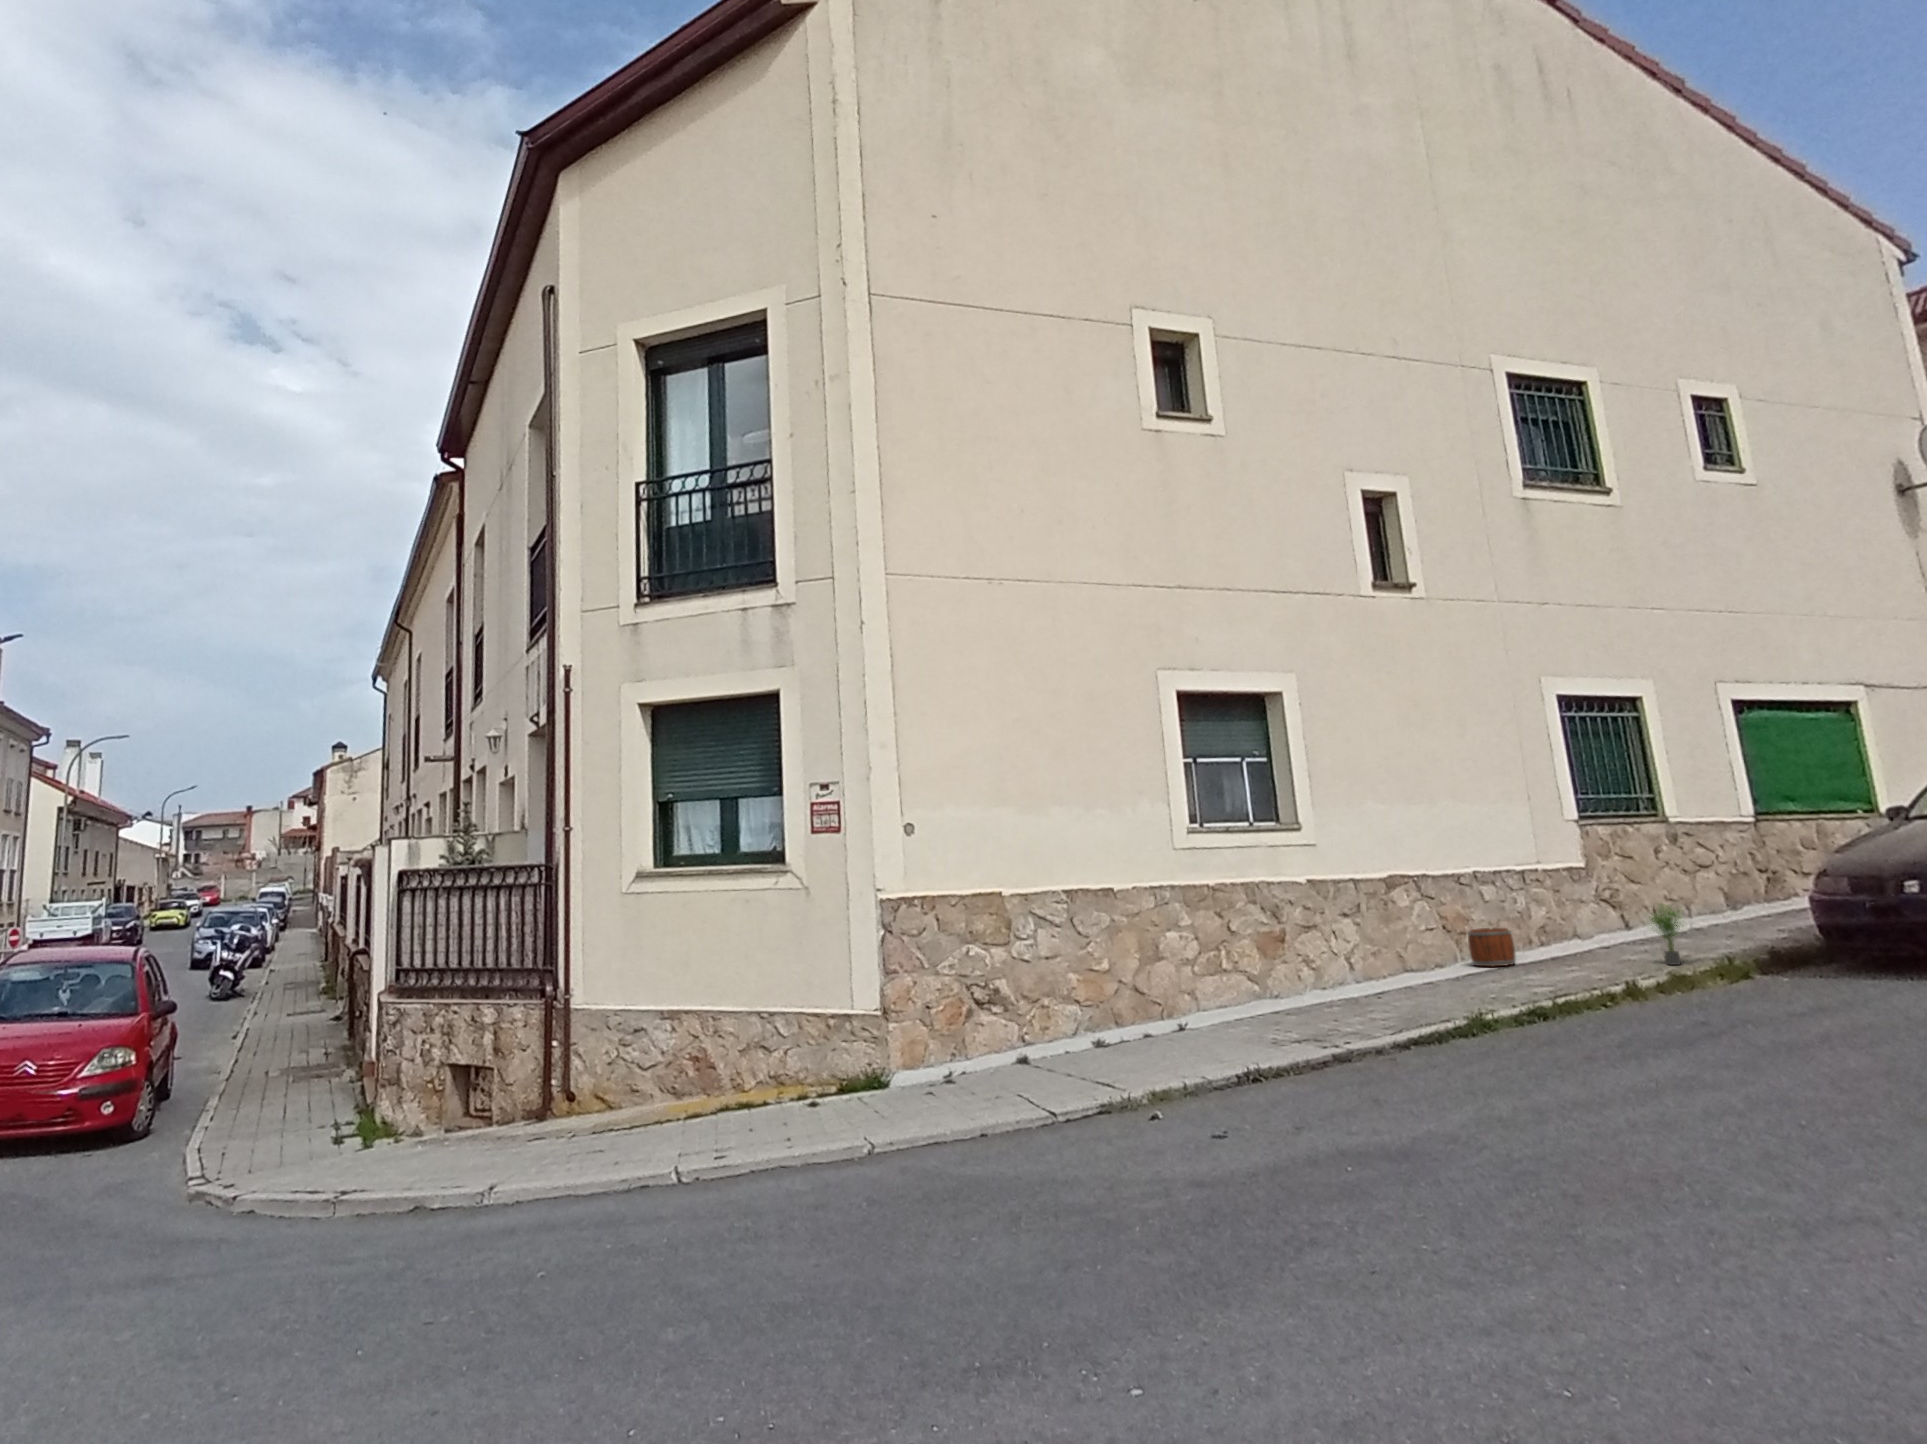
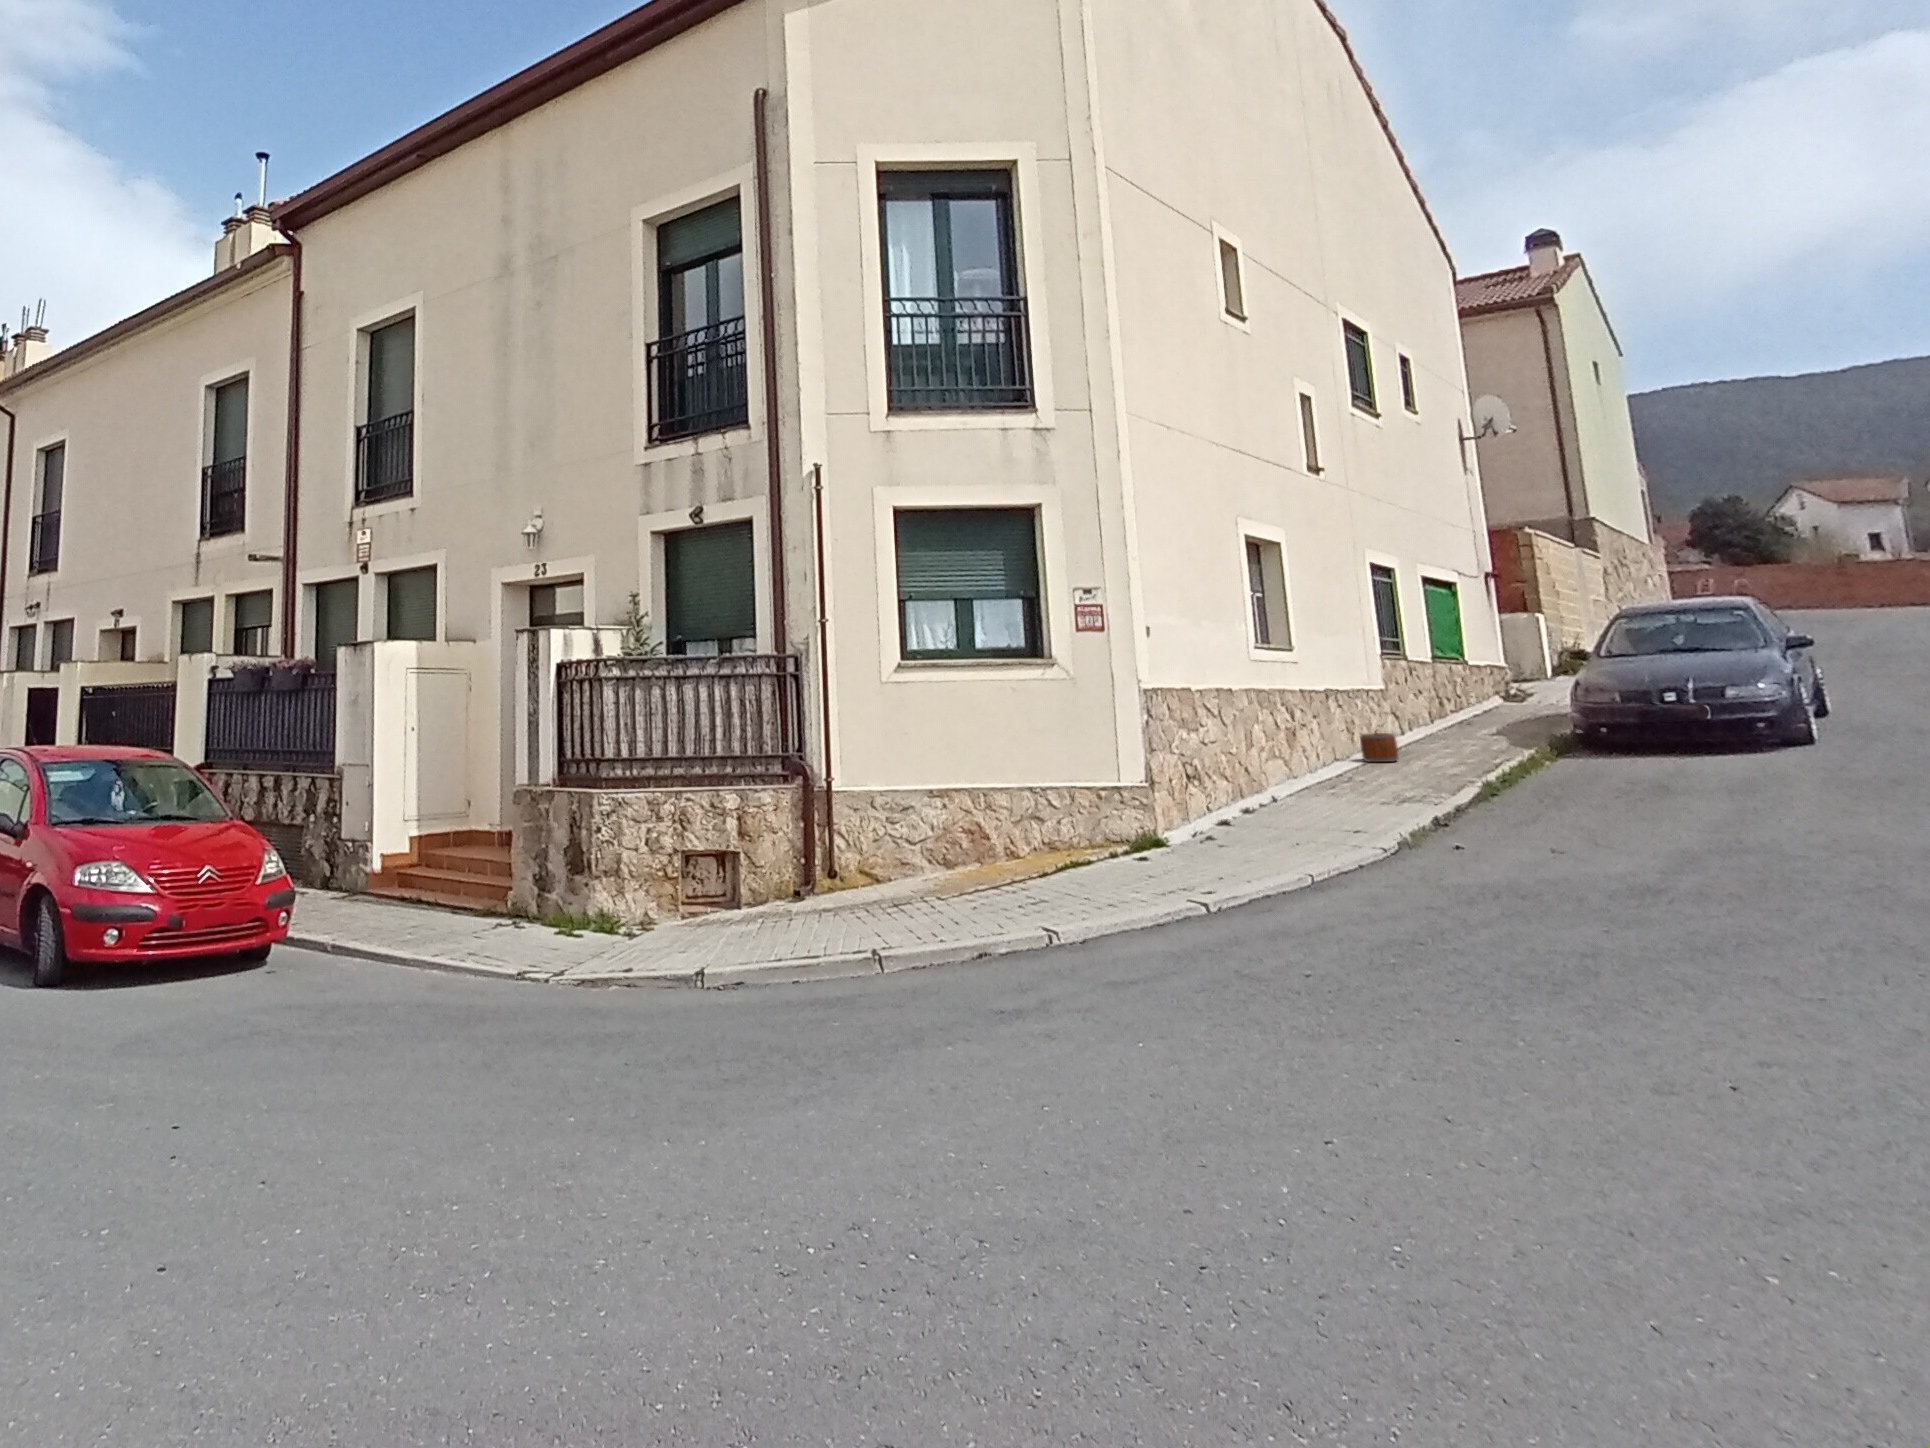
potted plant: present [1649,905,1681,965] -> none [1485,710,1525,759]

